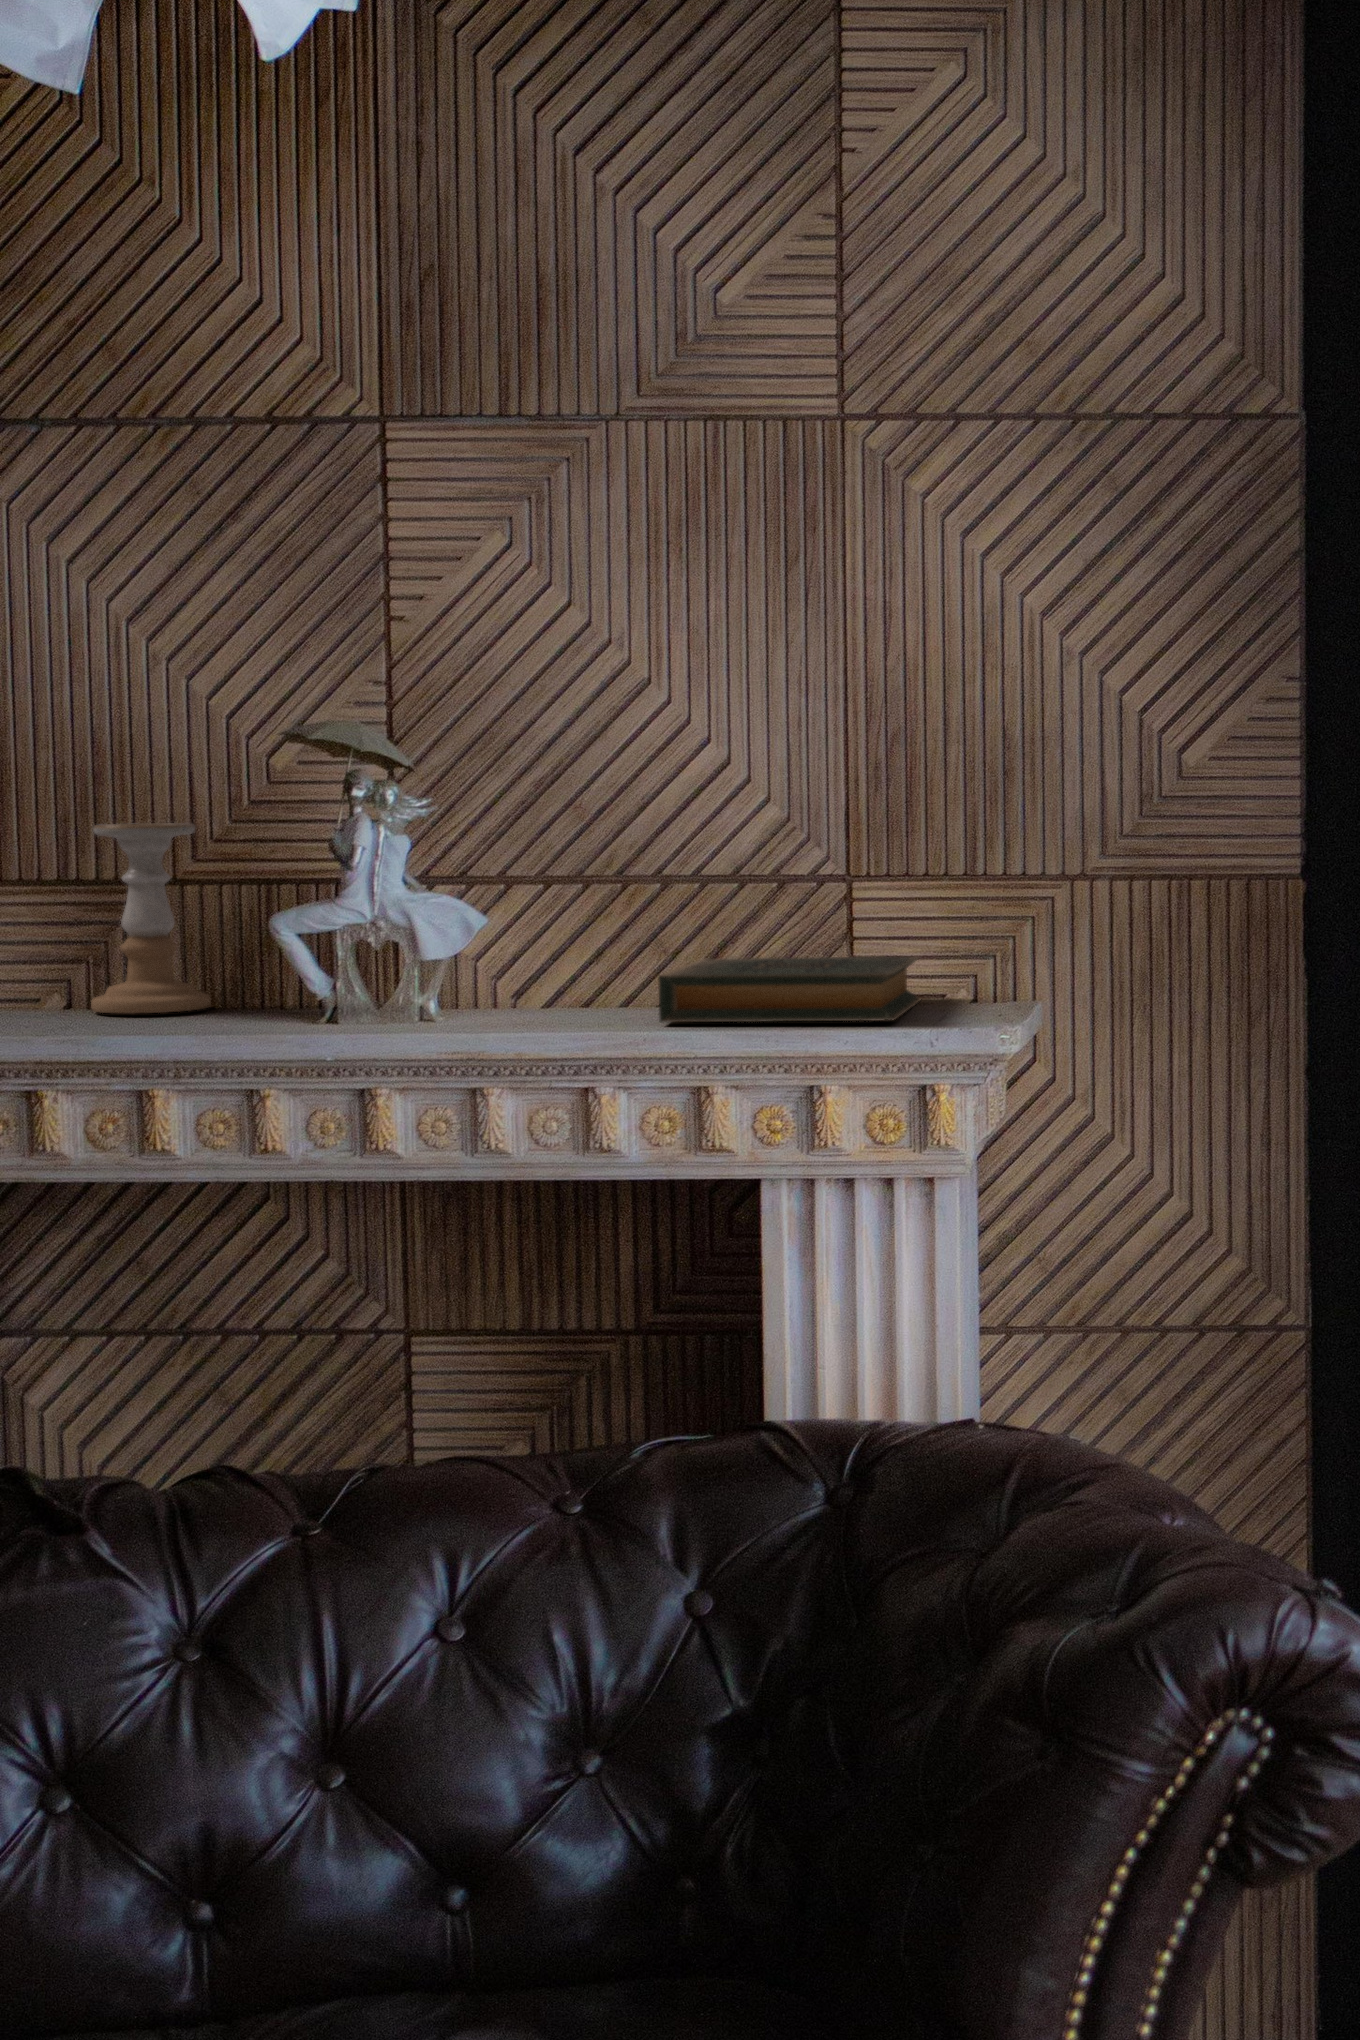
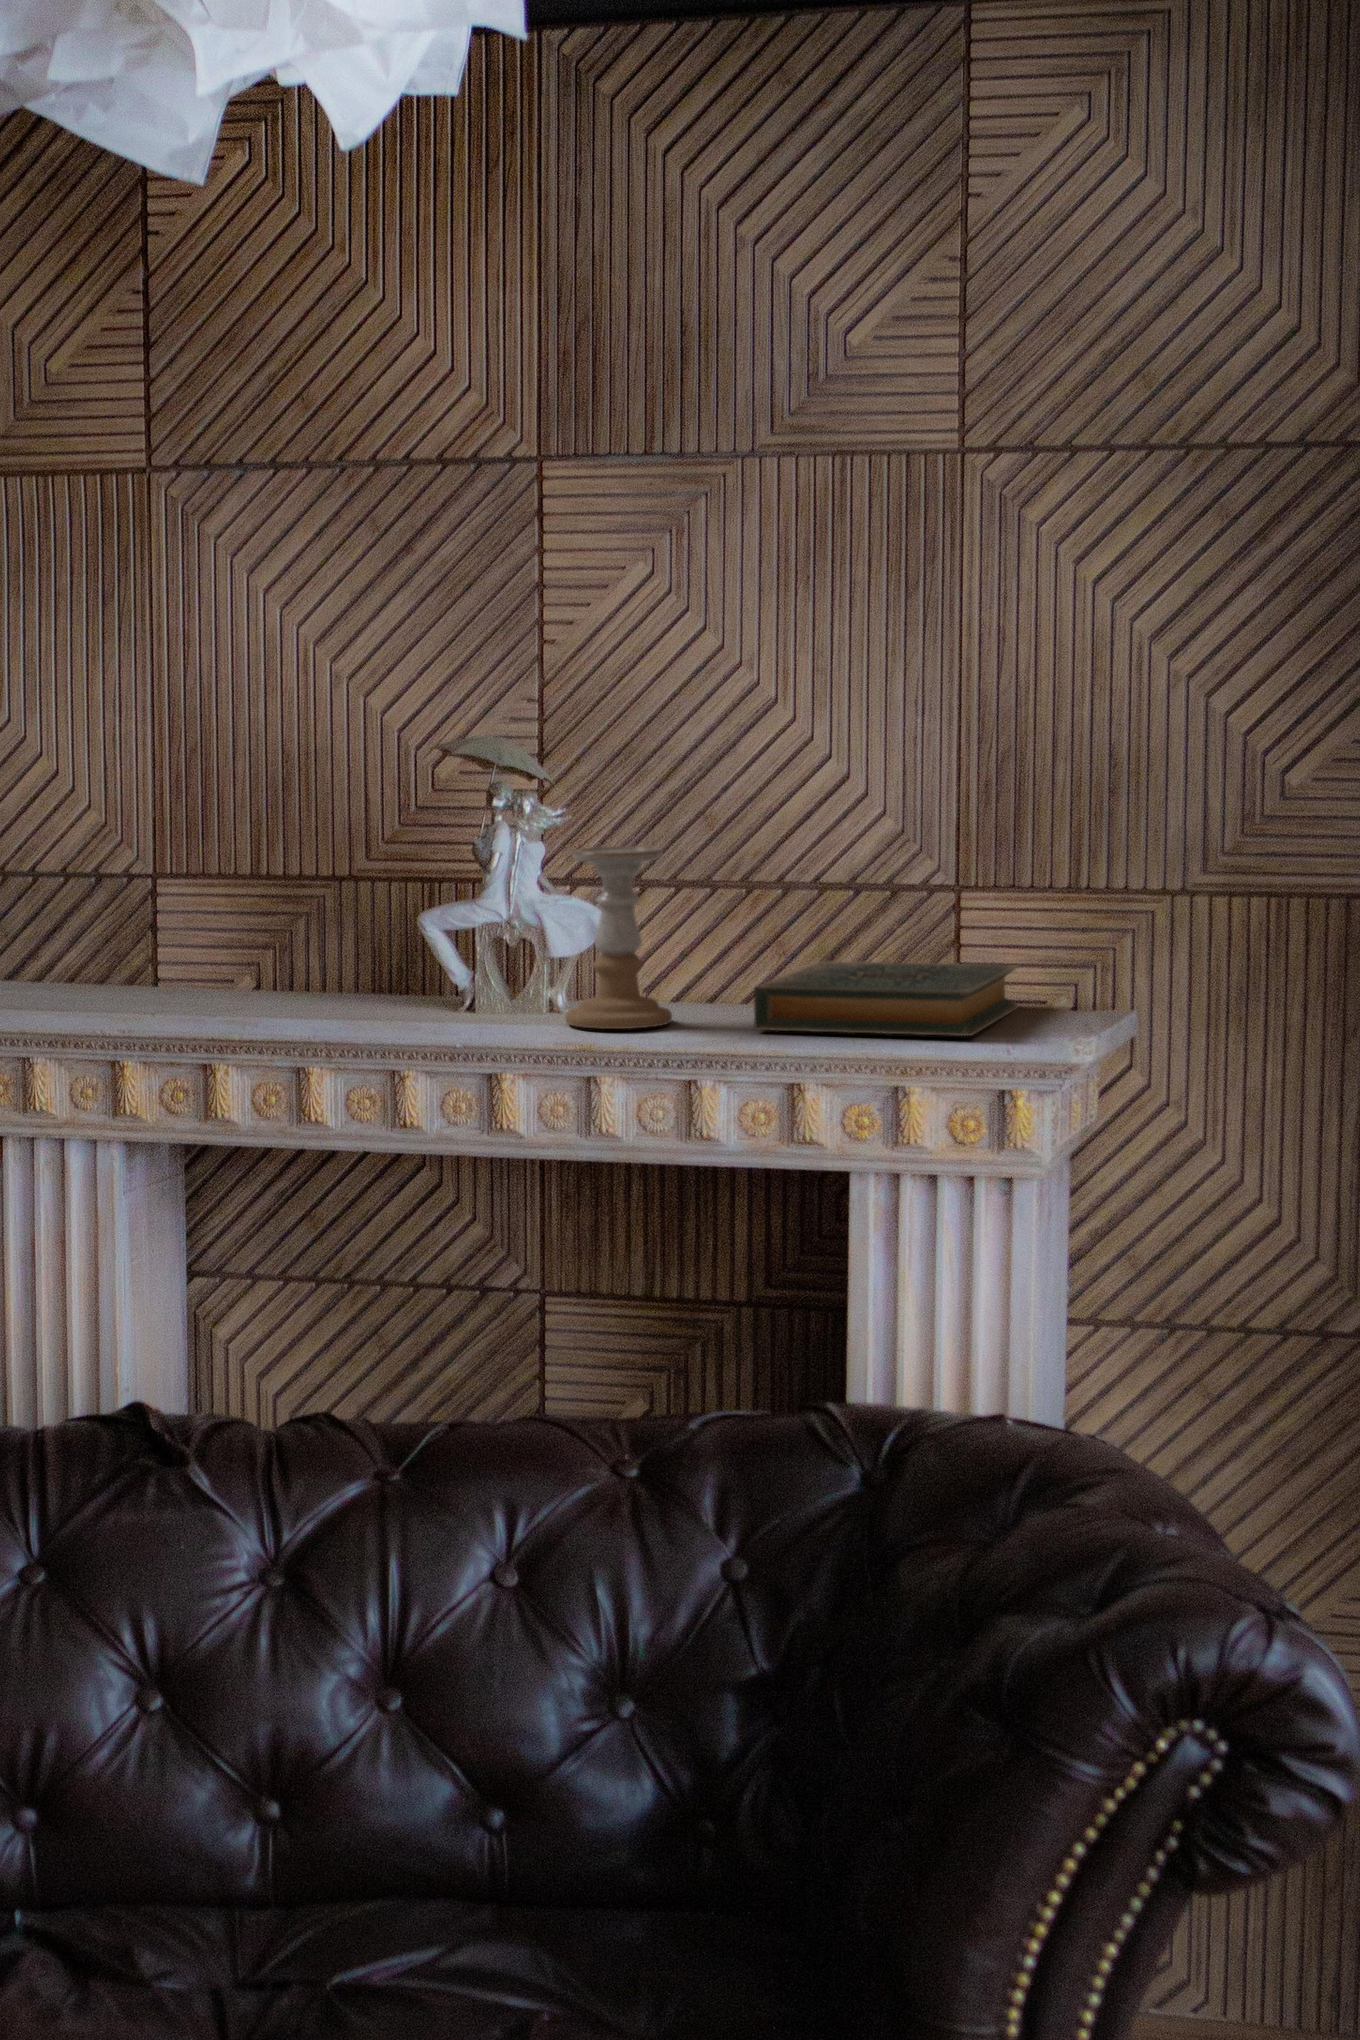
candle holder: present [91,823,211,1014] -> present [565,846,672,1029]

